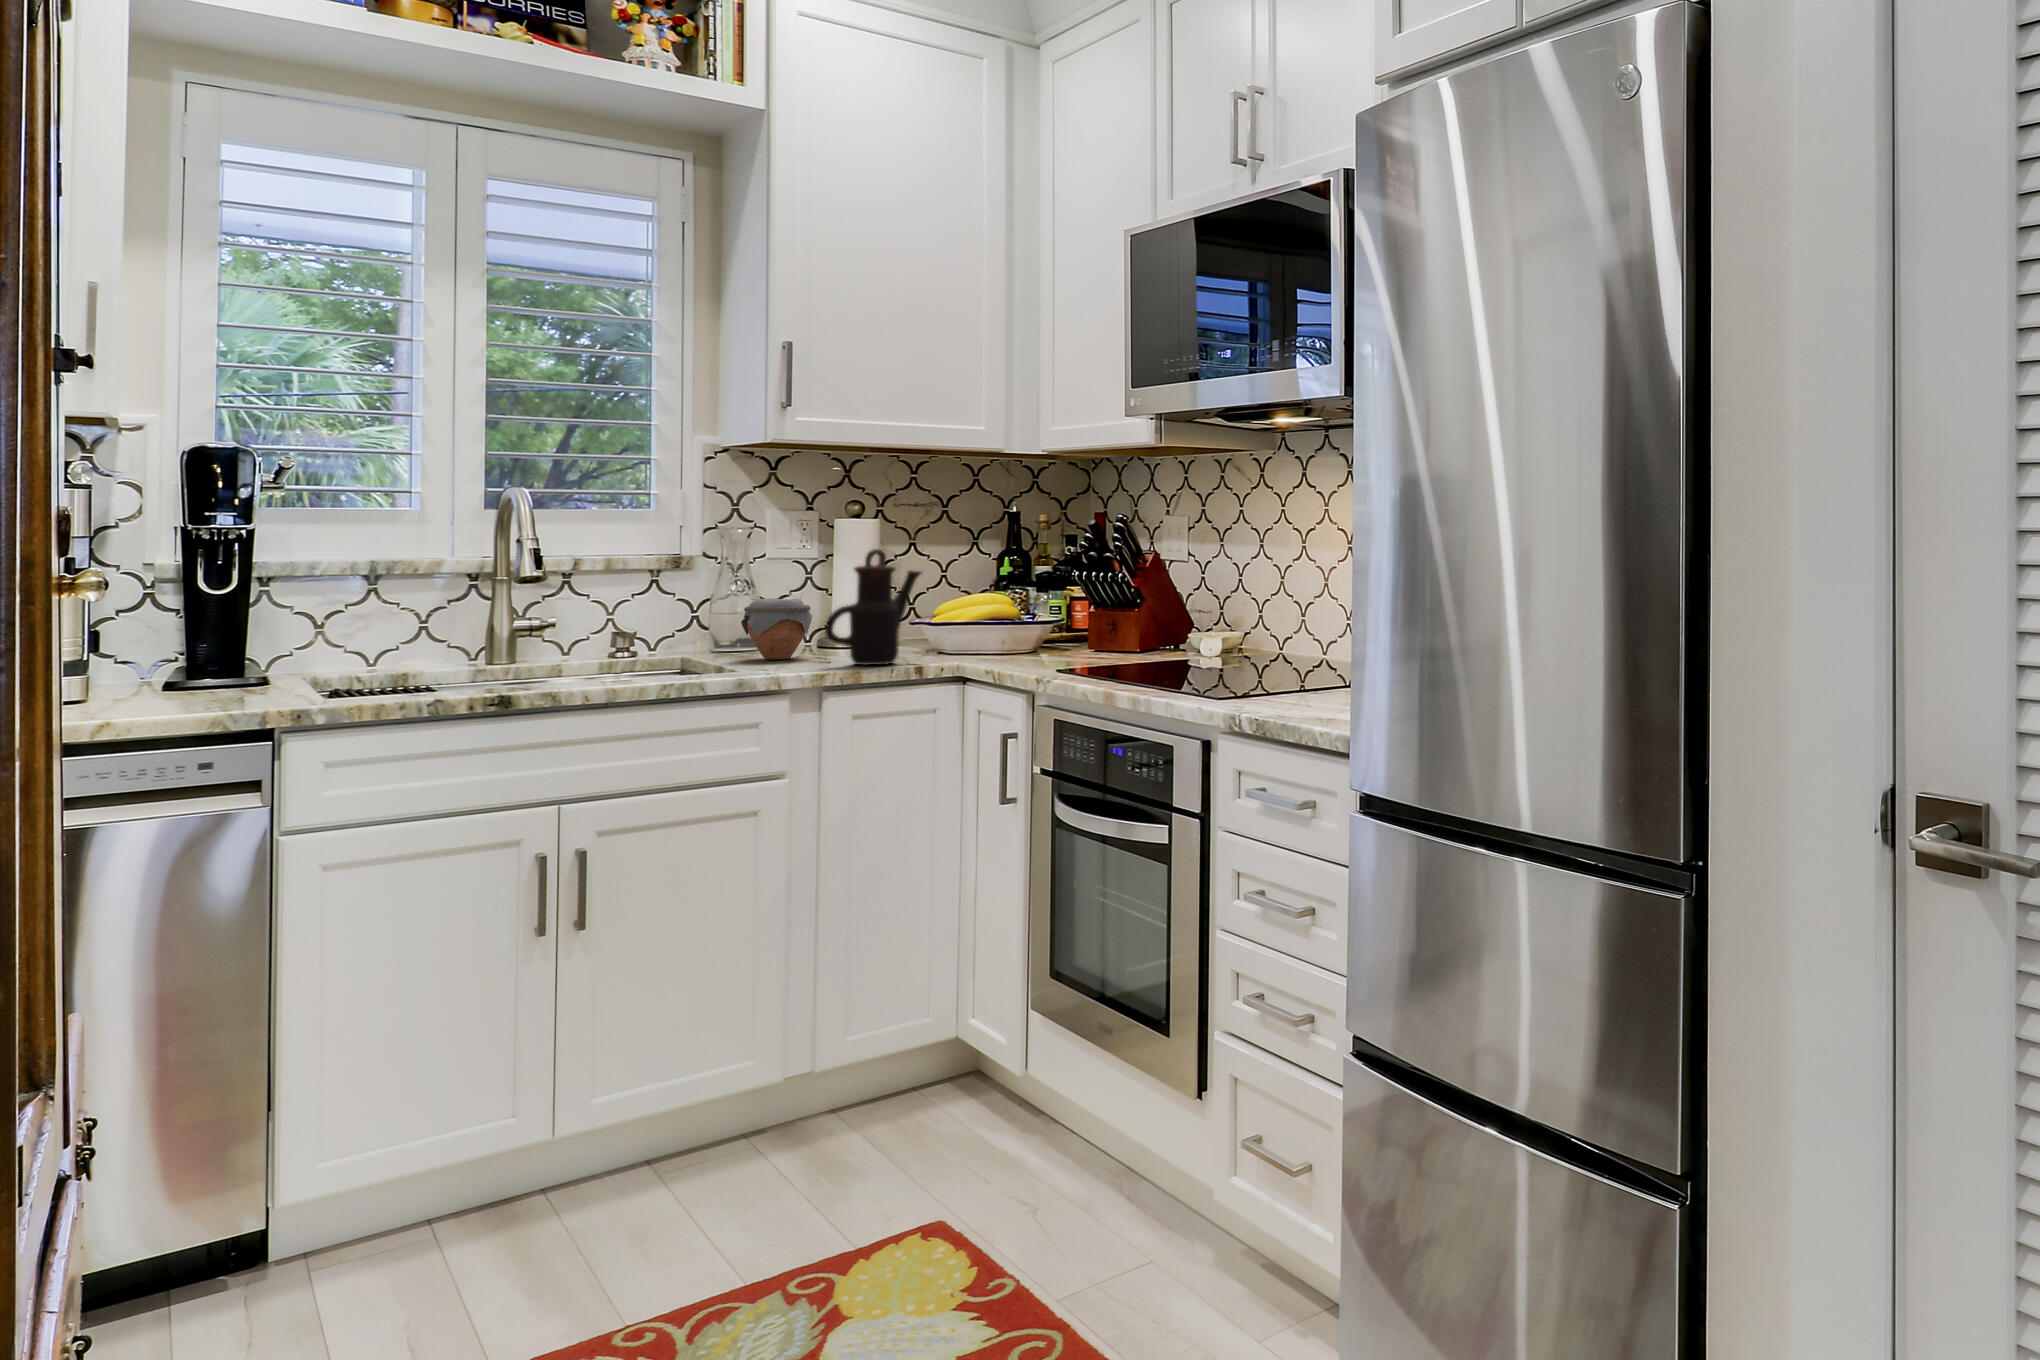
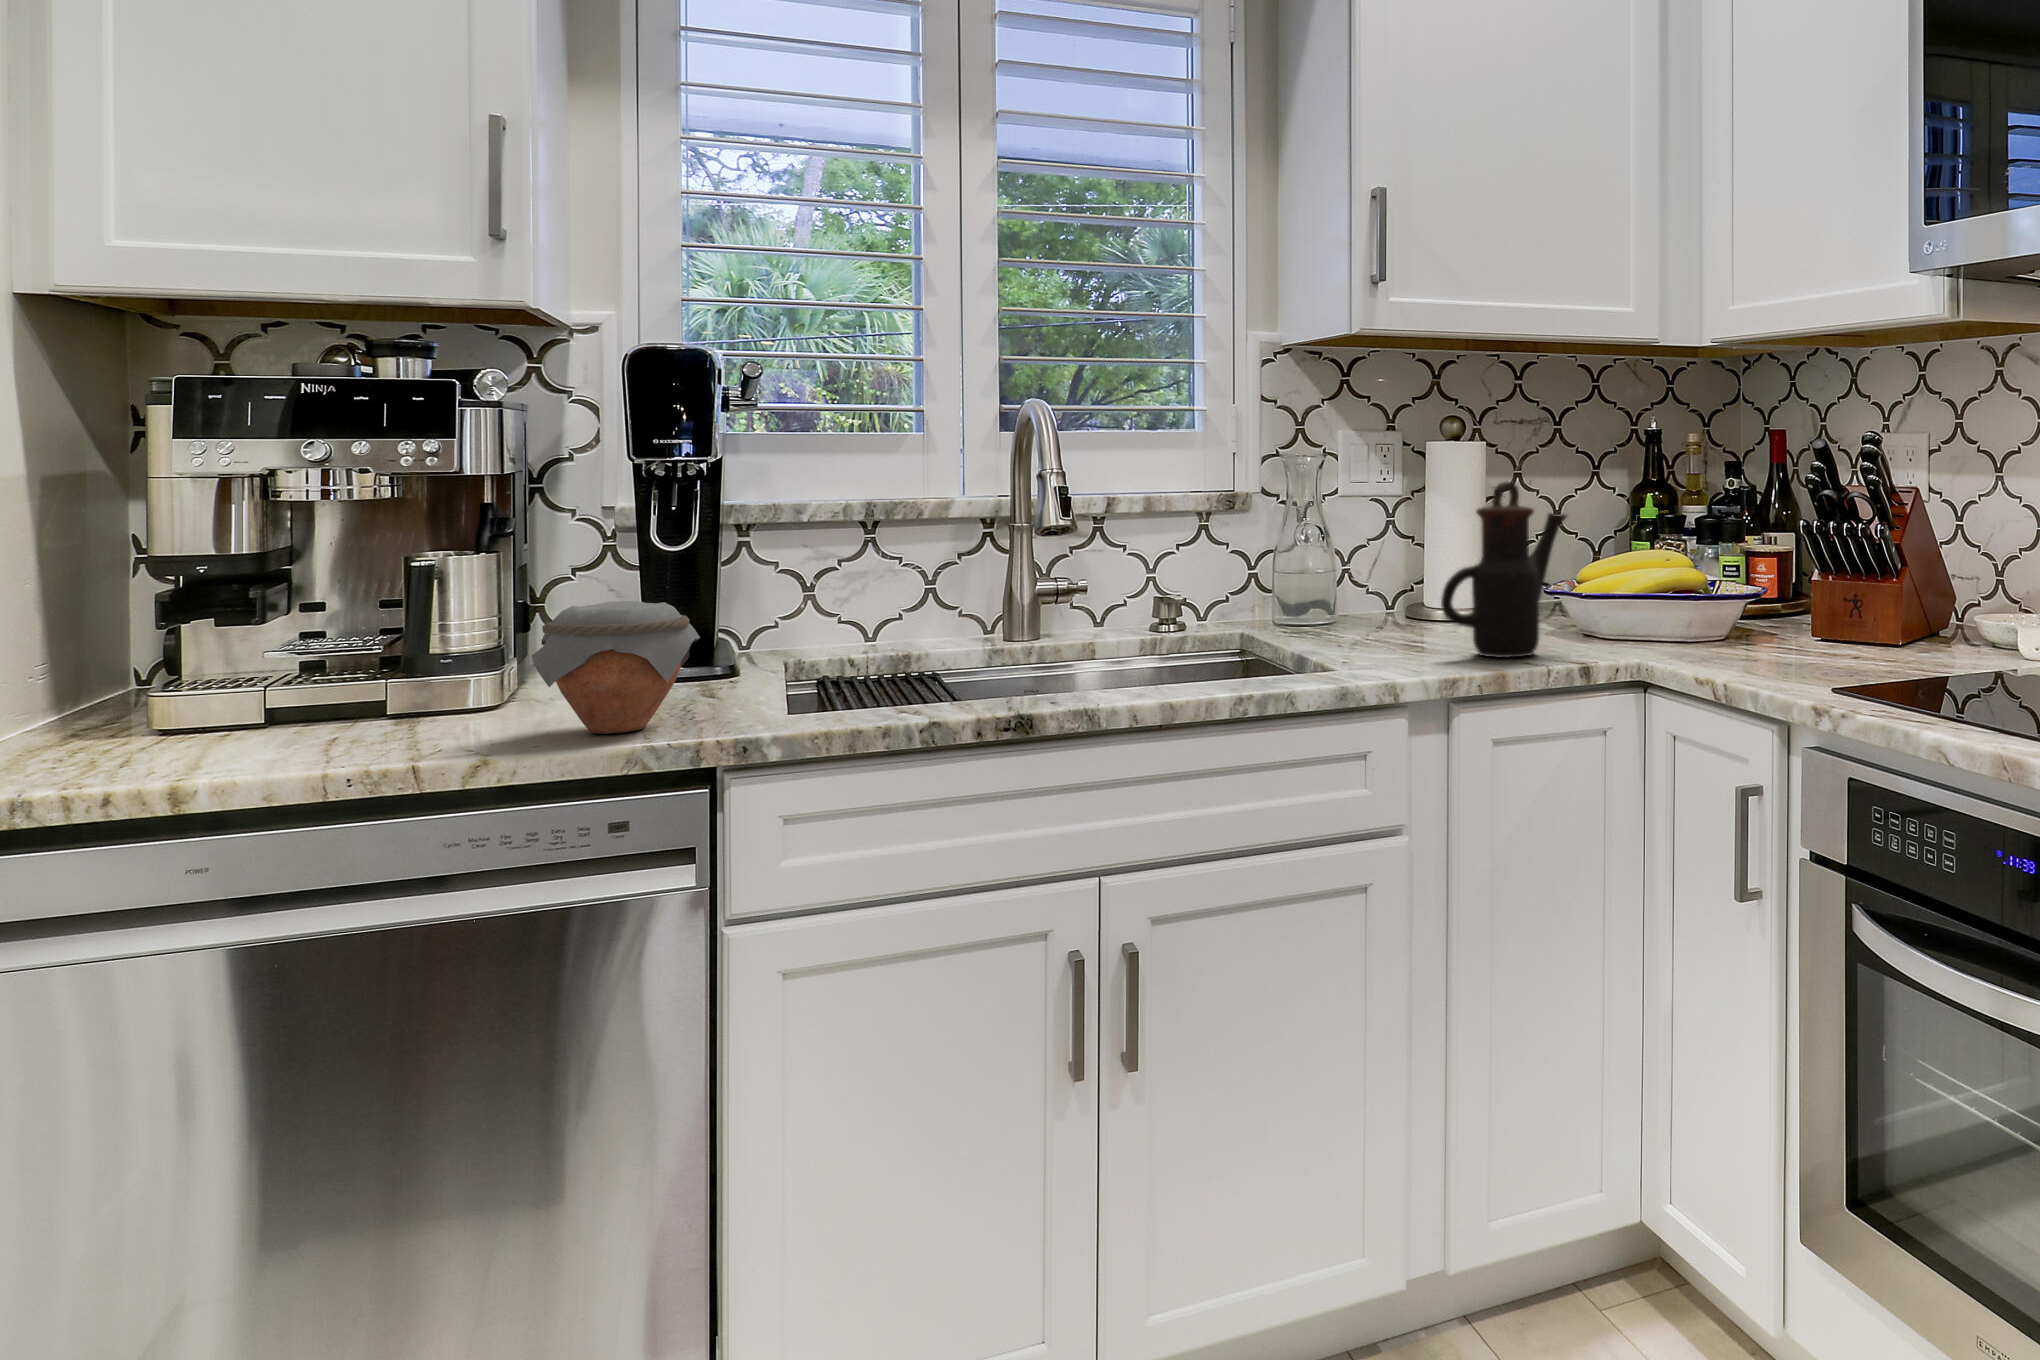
jar: present [741,598,812,660] -> present [532,601,700,734]

